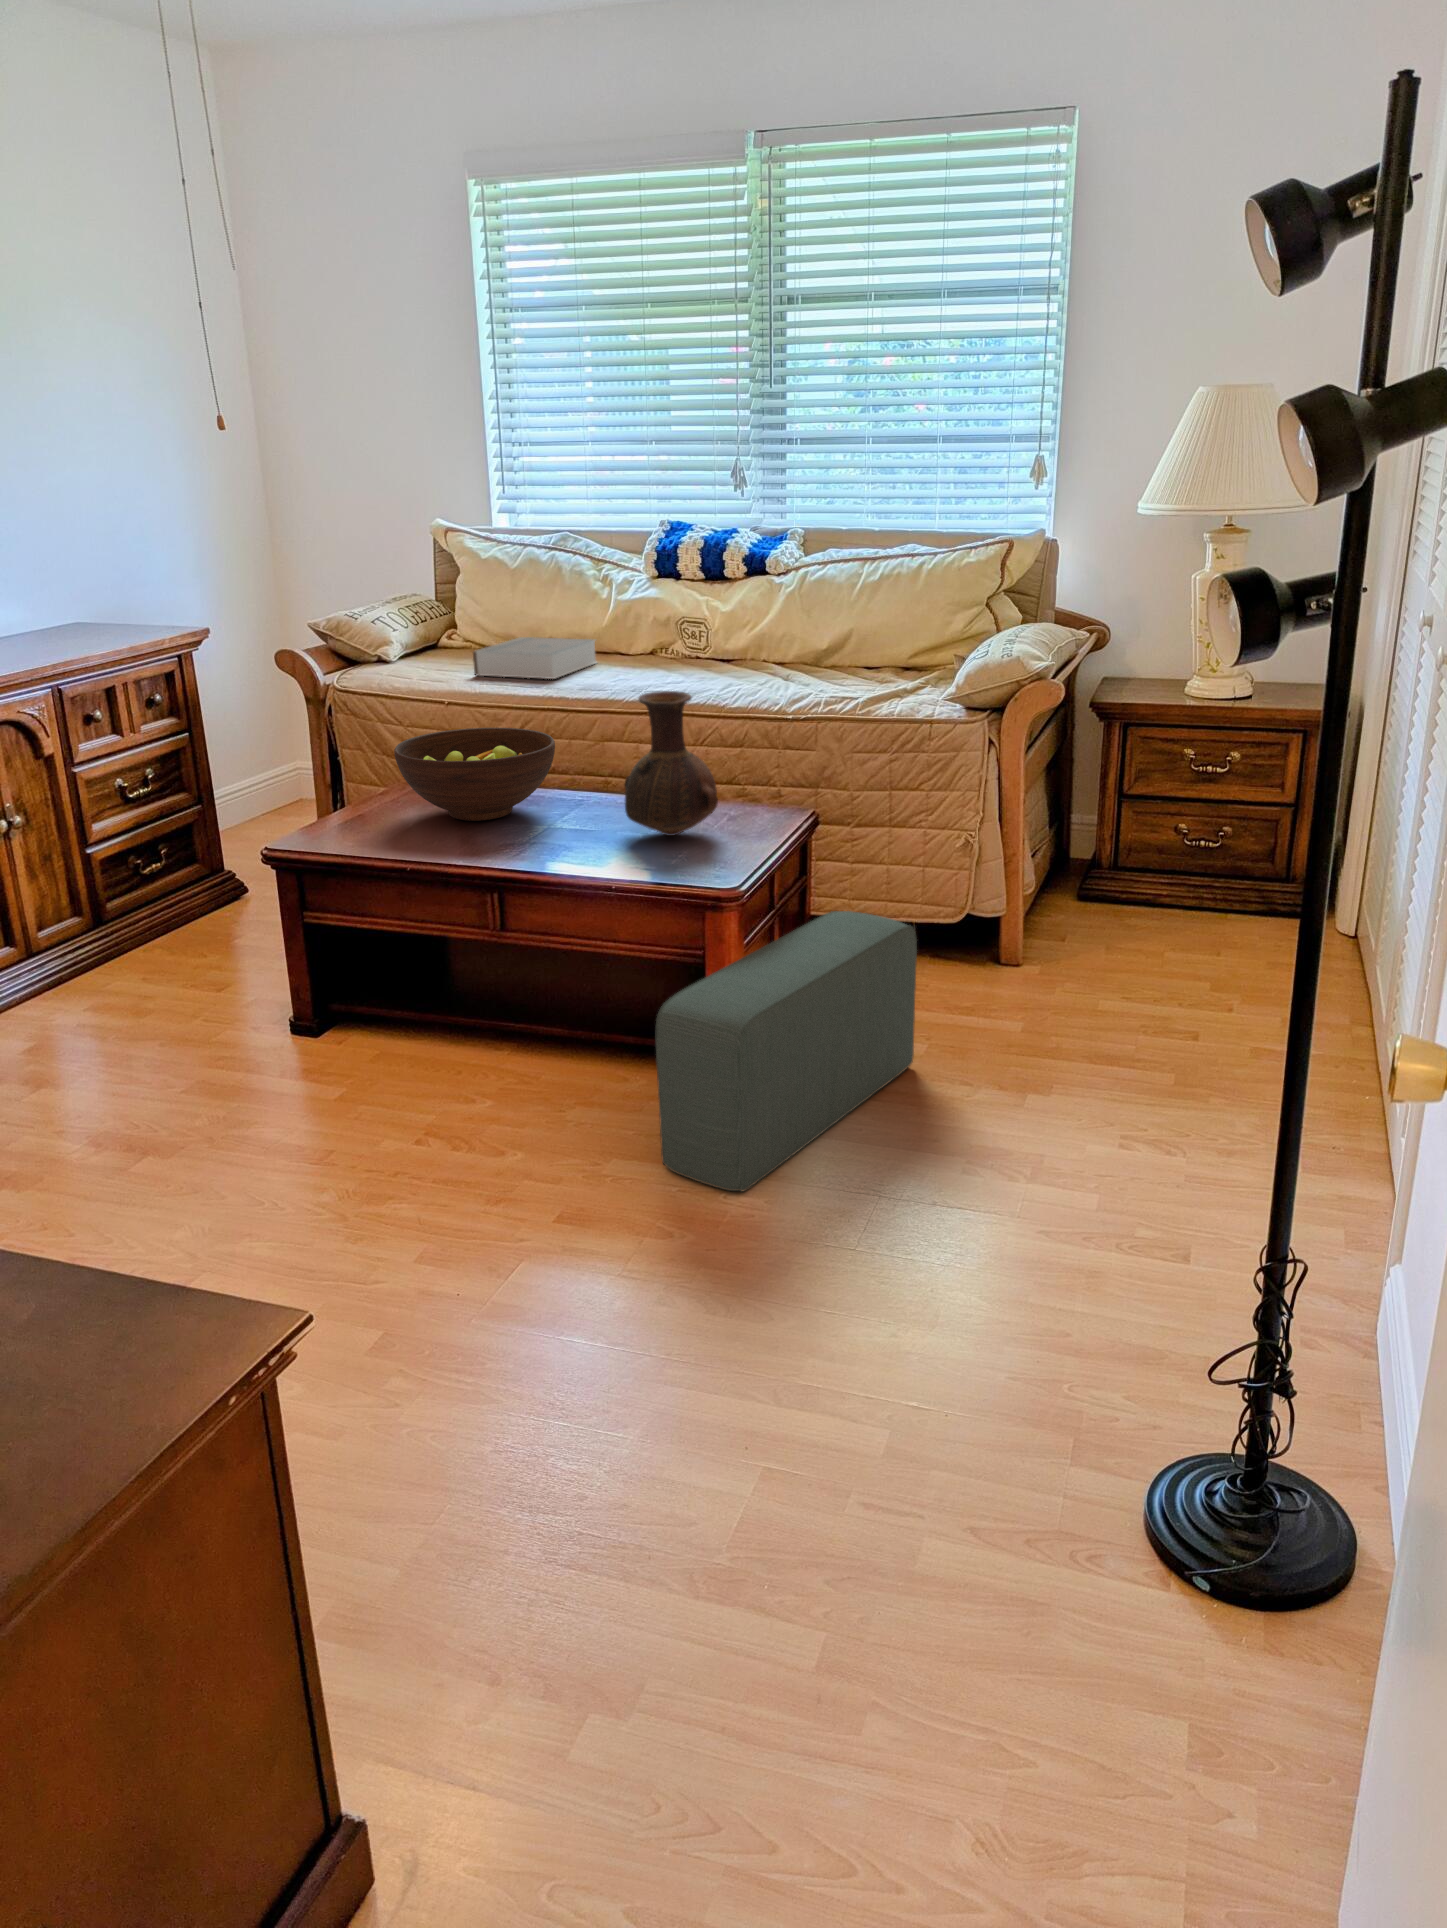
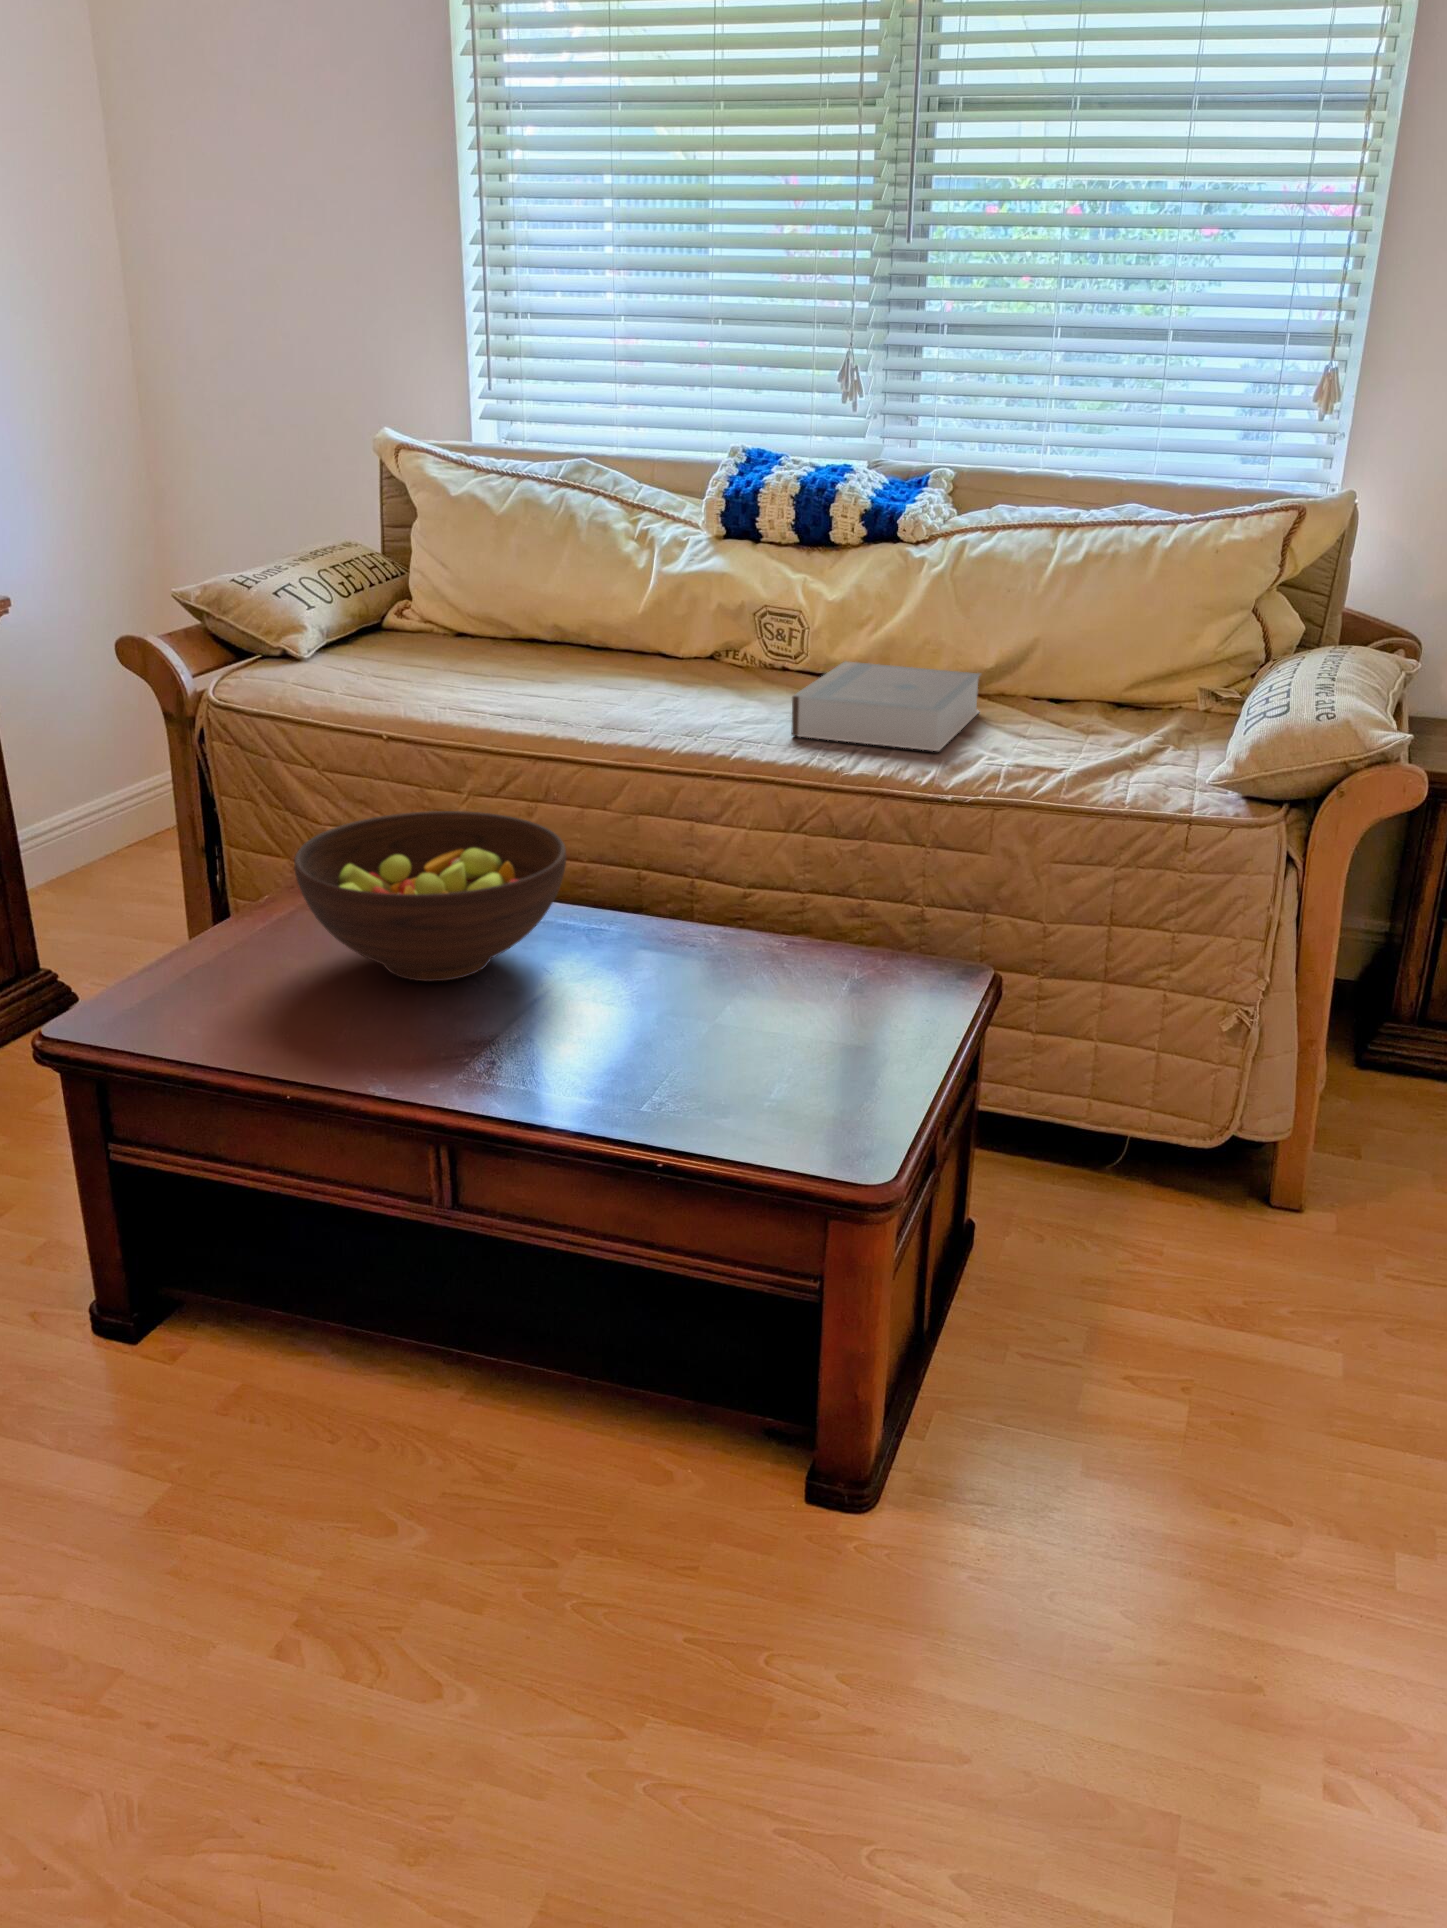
book: present [473,637,596,679] -> present [791,661,980,751]
vase: present [624,691,718,836] -> none [685,787,851,1032]
pouf: present [656,911,917,1191] -> none [750,1188,1198,1791]

